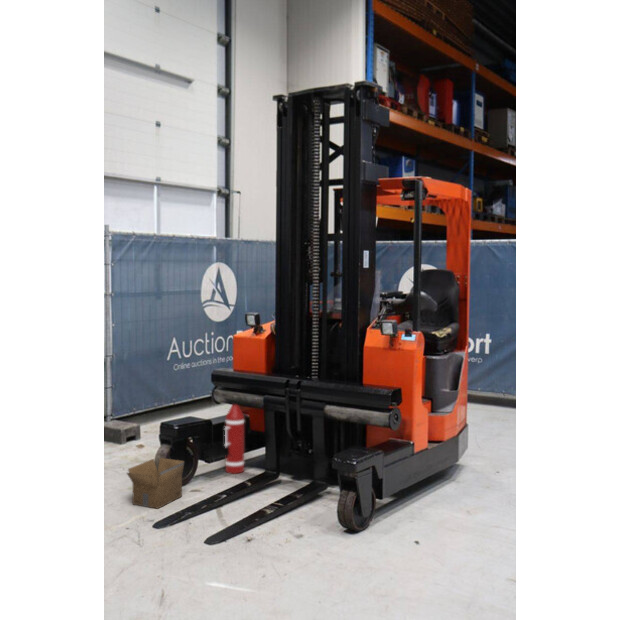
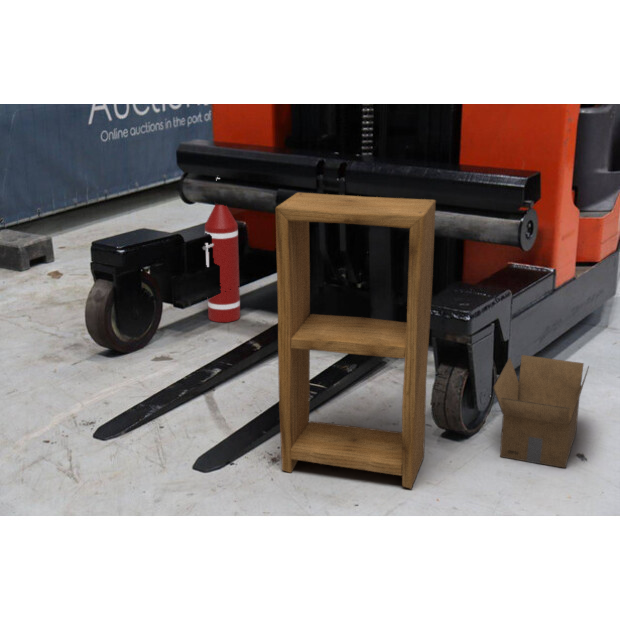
shelving unit: none [251,395,333,555] -> present [276,193,436,488]
cardboard box: present [127,458,184,509] -> present [493,355,589,468]

